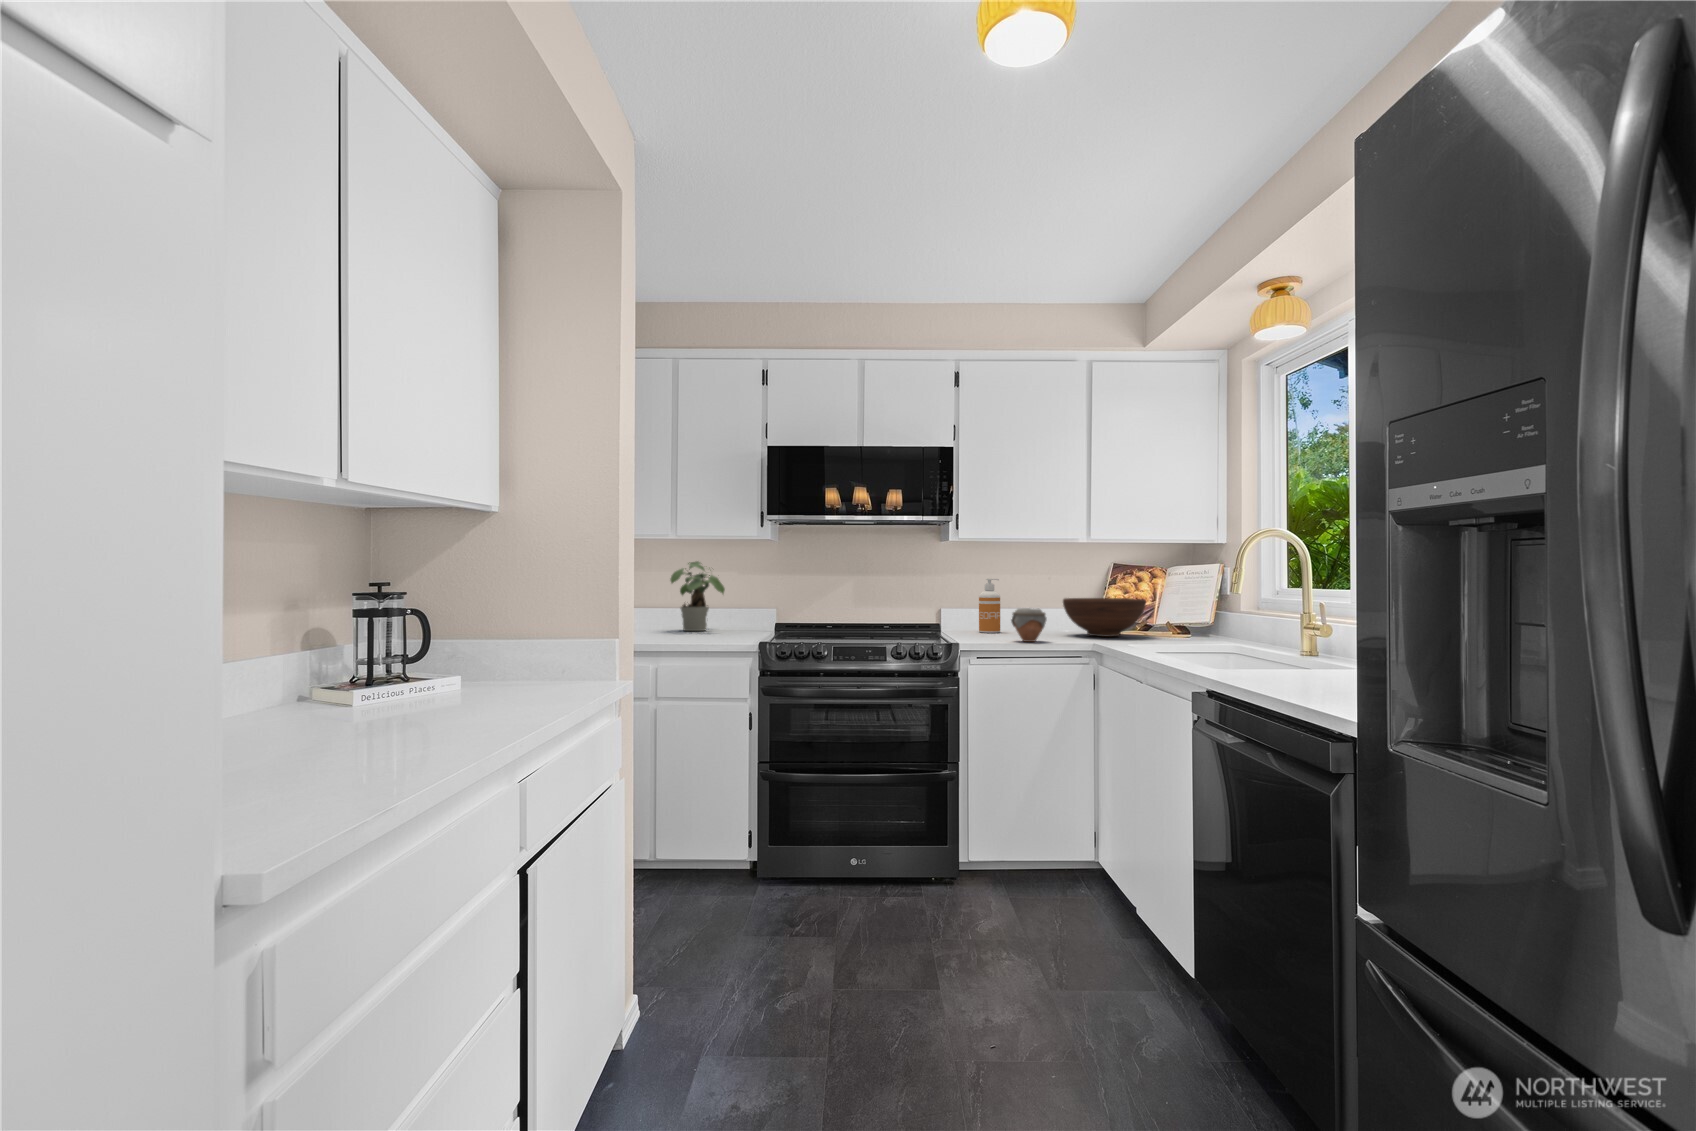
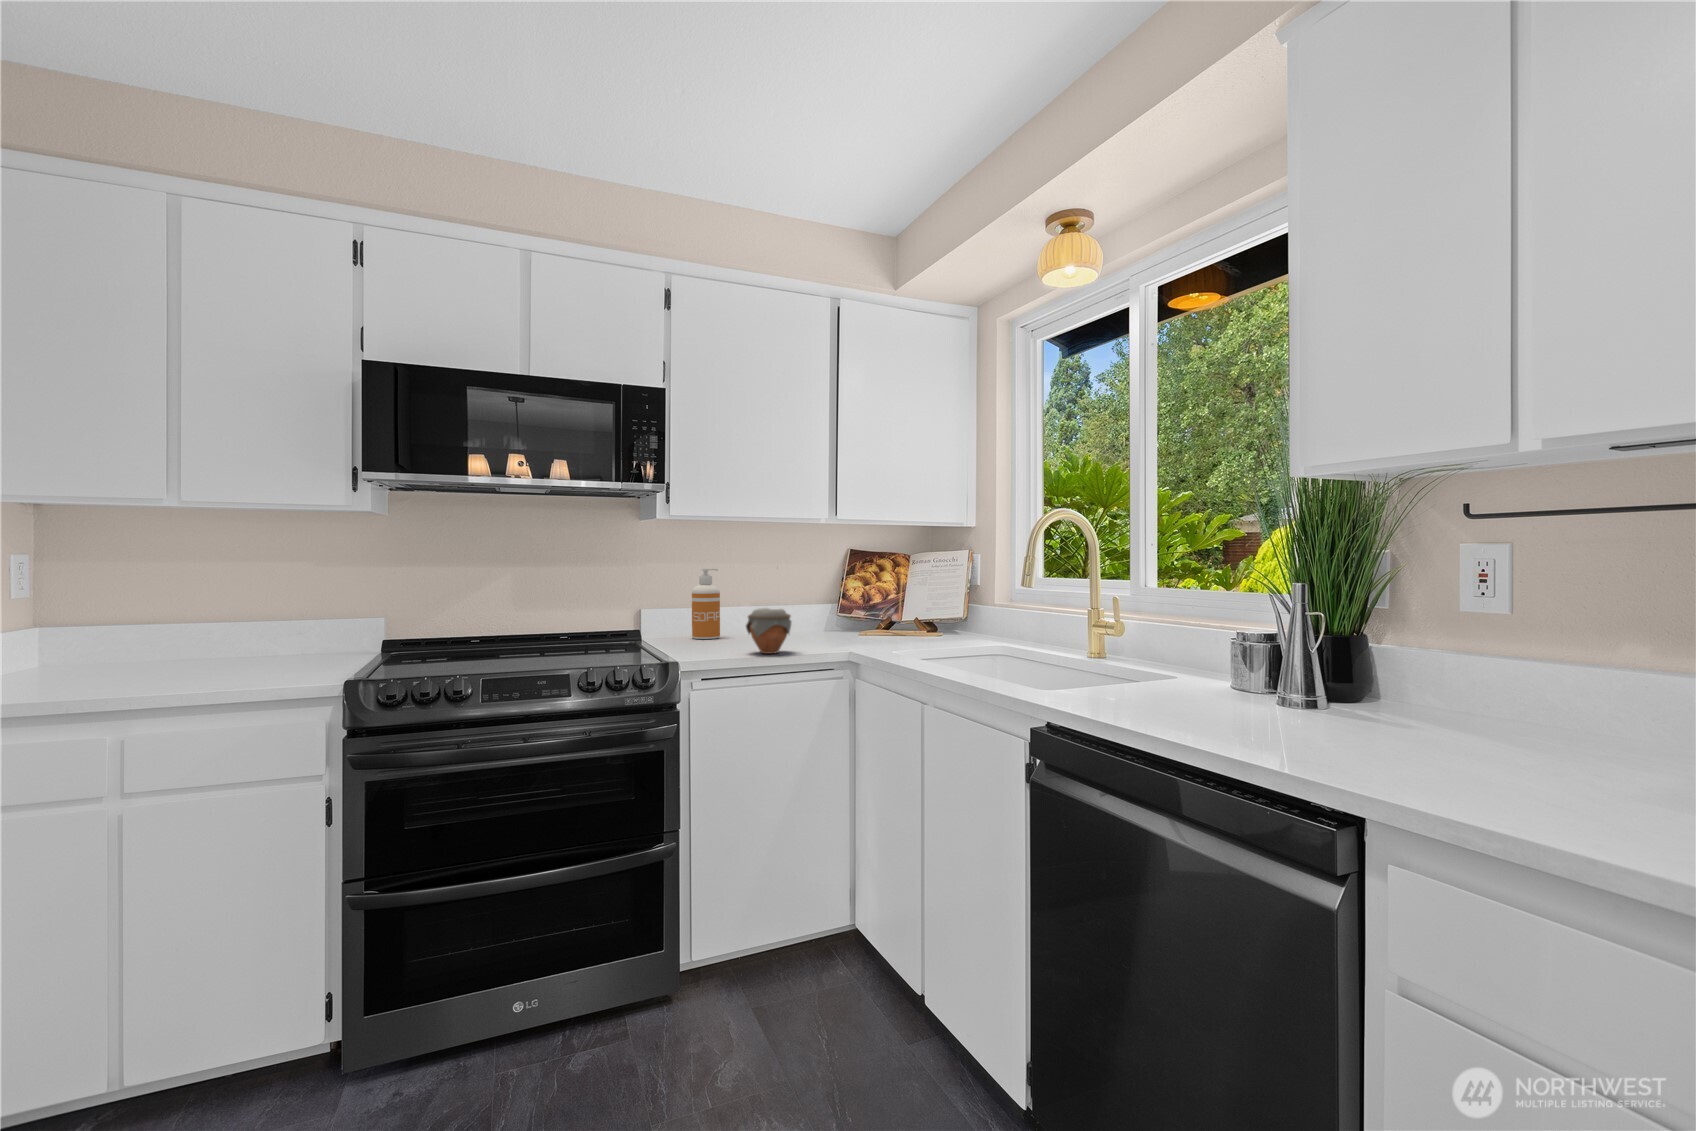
potted plant: present [670,561,725,631] -> none [177,545,289,660]
fruit bowl: present [1063,598,1146,637] -> none [799,591,896,639]

